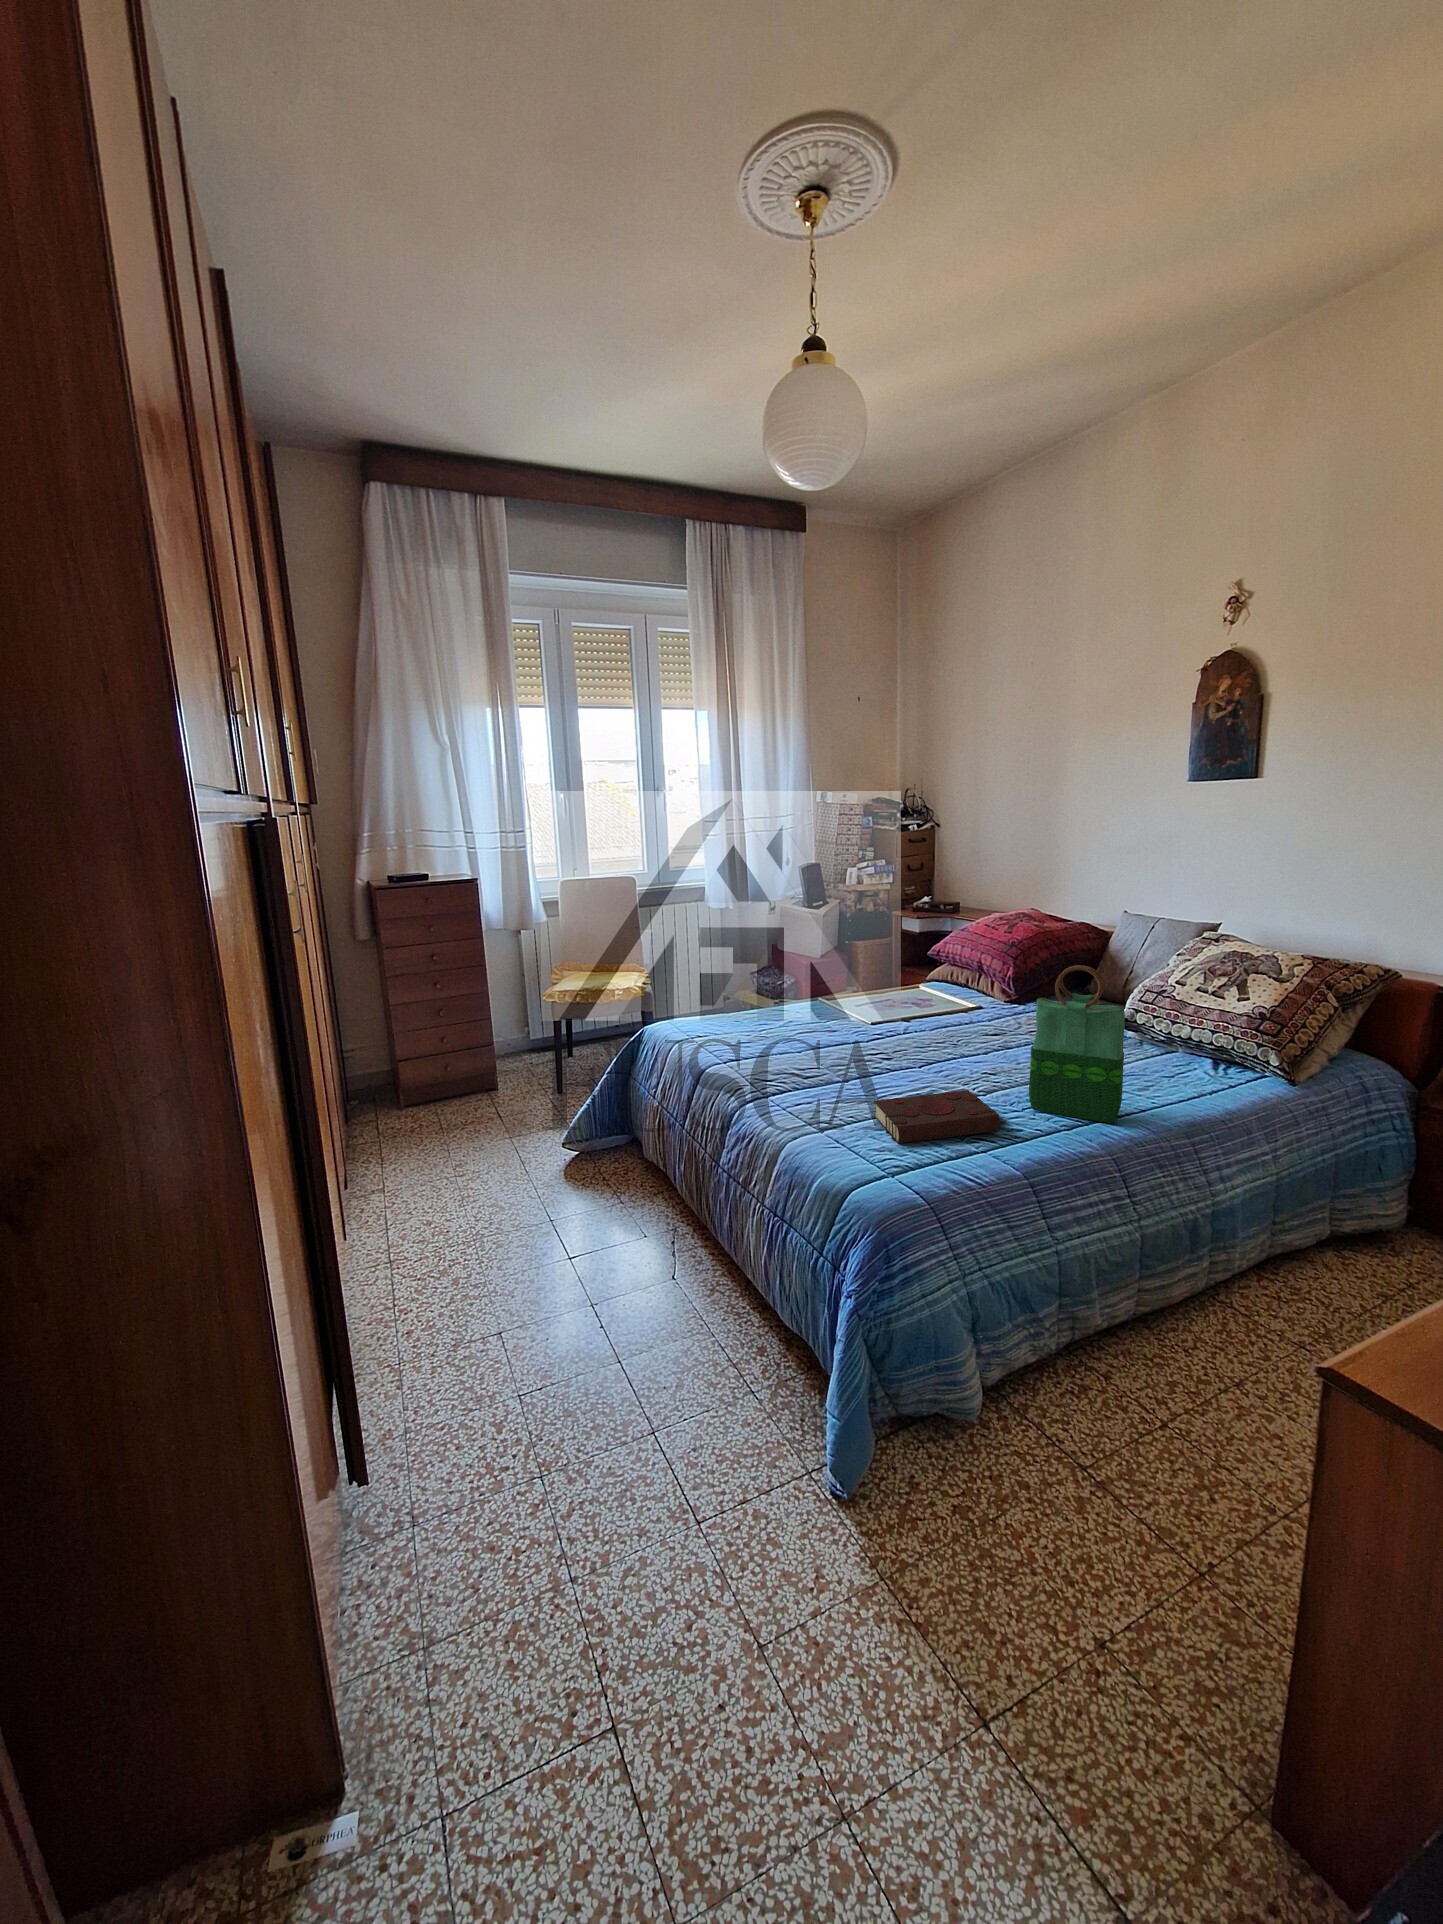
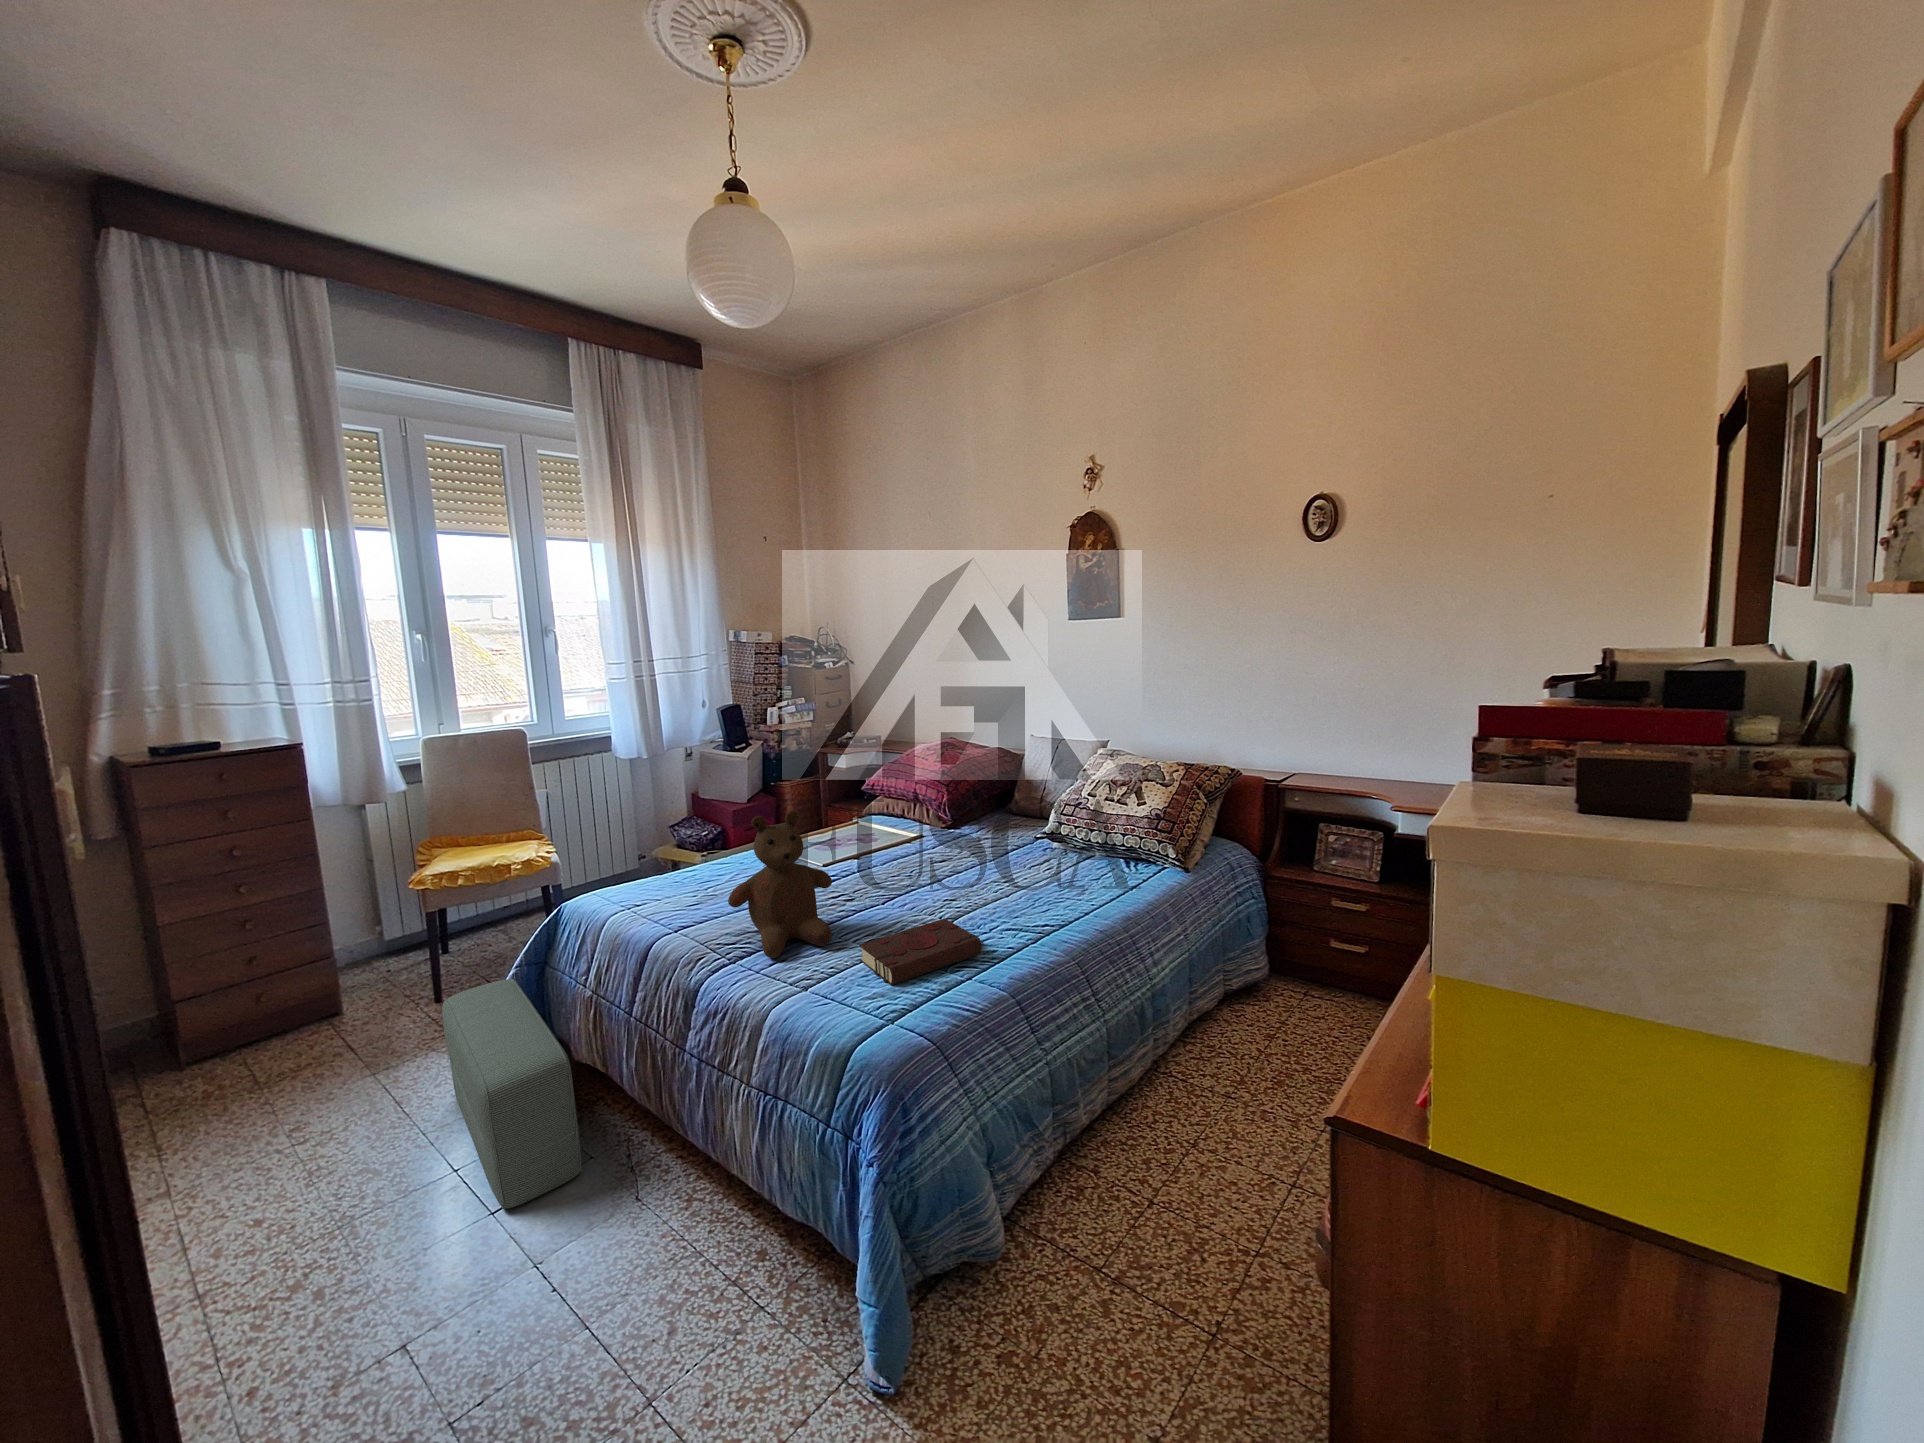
teddy bear: none [760,965,859,1100] -> present [728,810,832,958]
tote bag: present [1029,965,1125,1123] -> none [996,789,1074,929]
pouf: none [546,1084,632,1259] -> present [442,979,582,1209]

